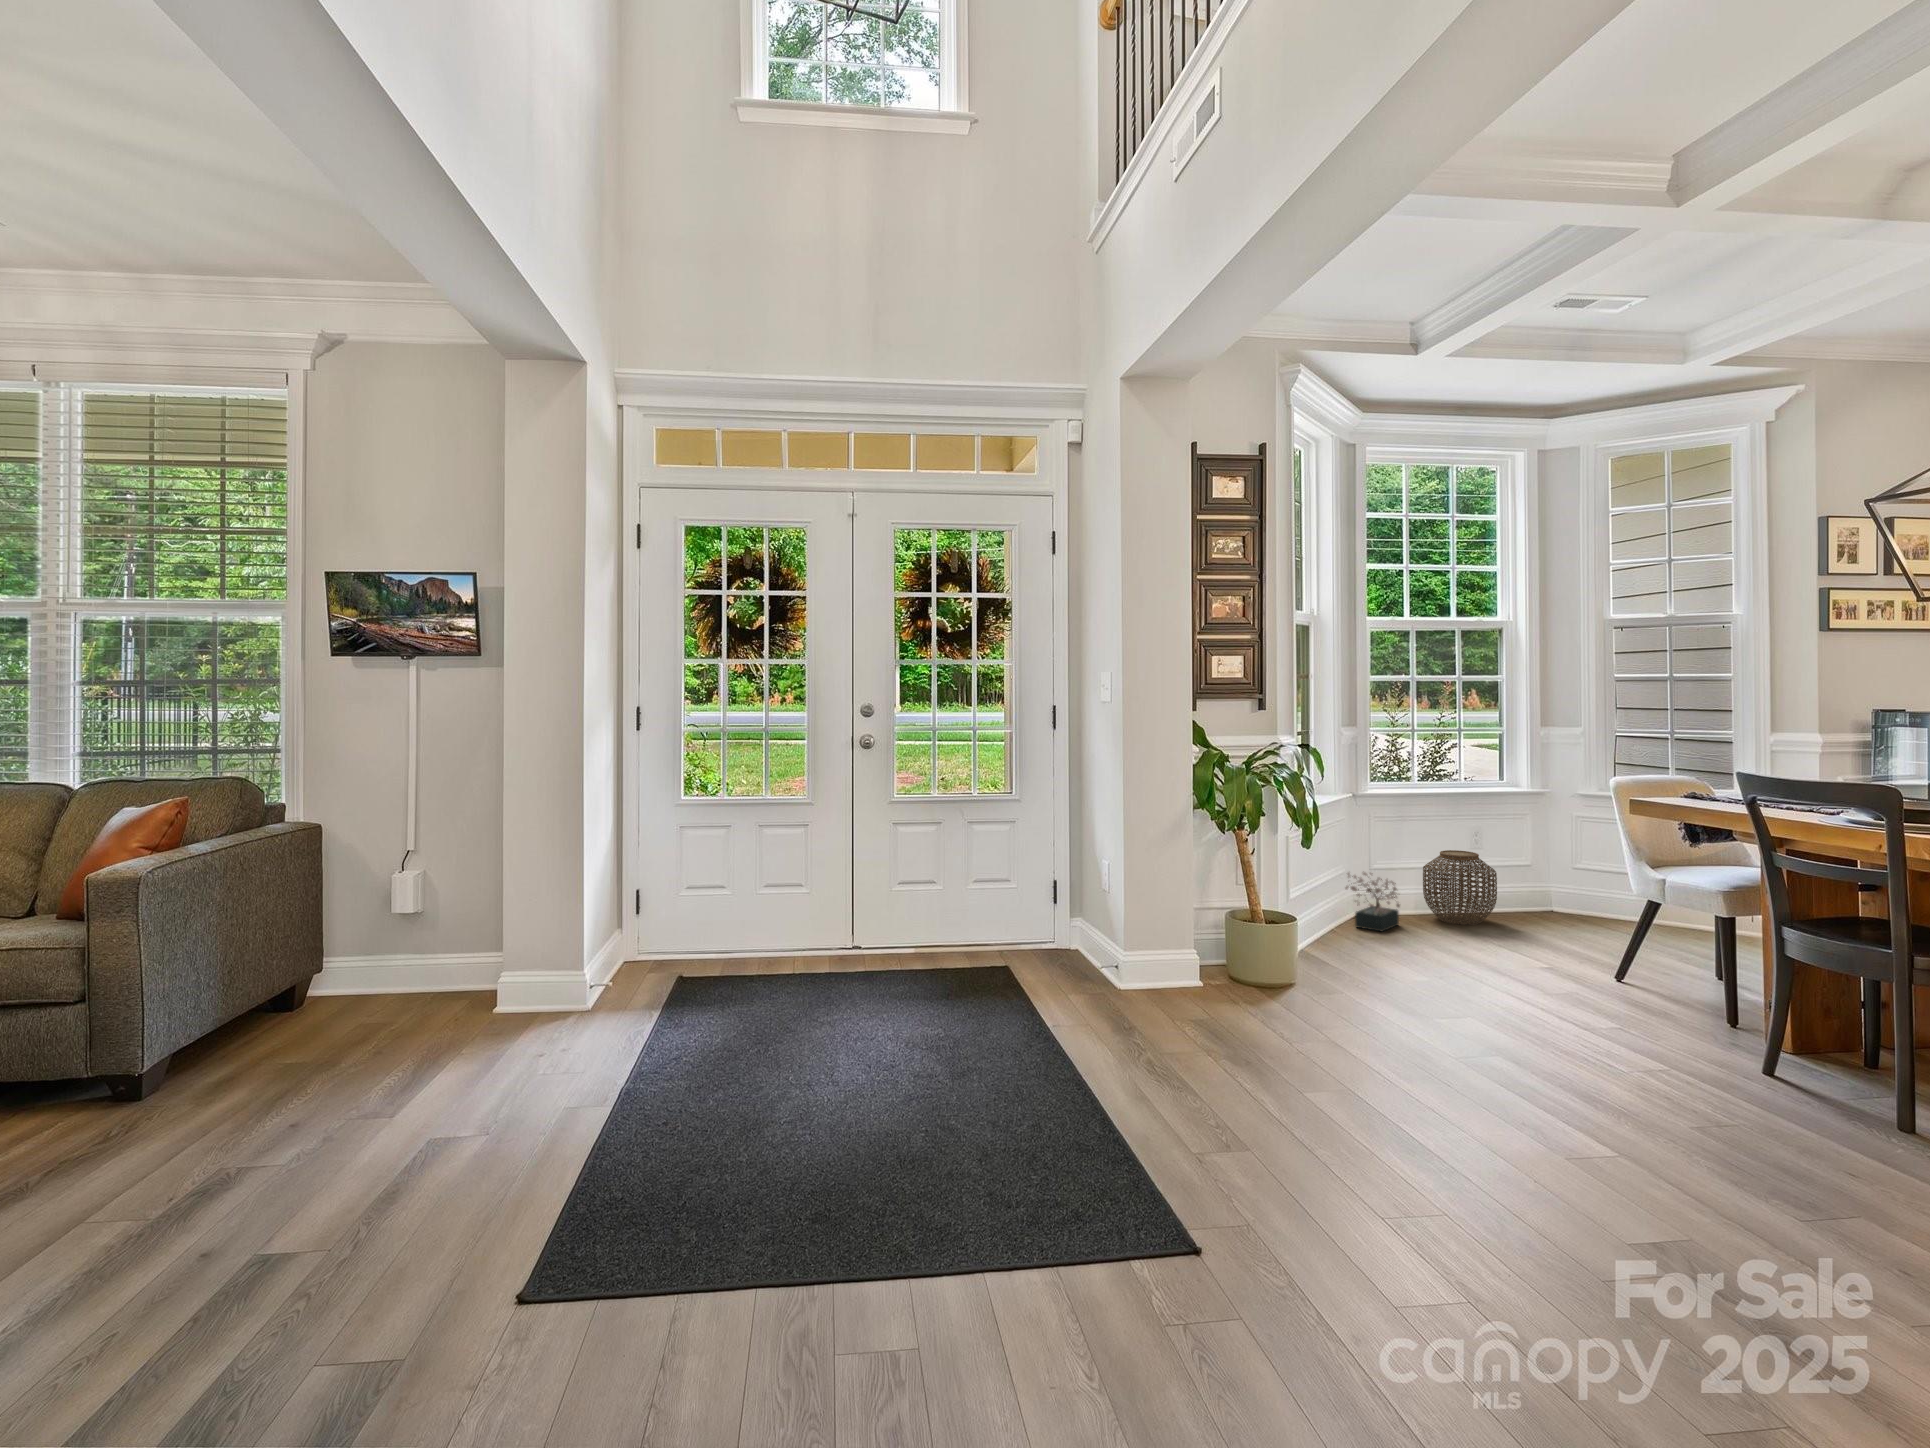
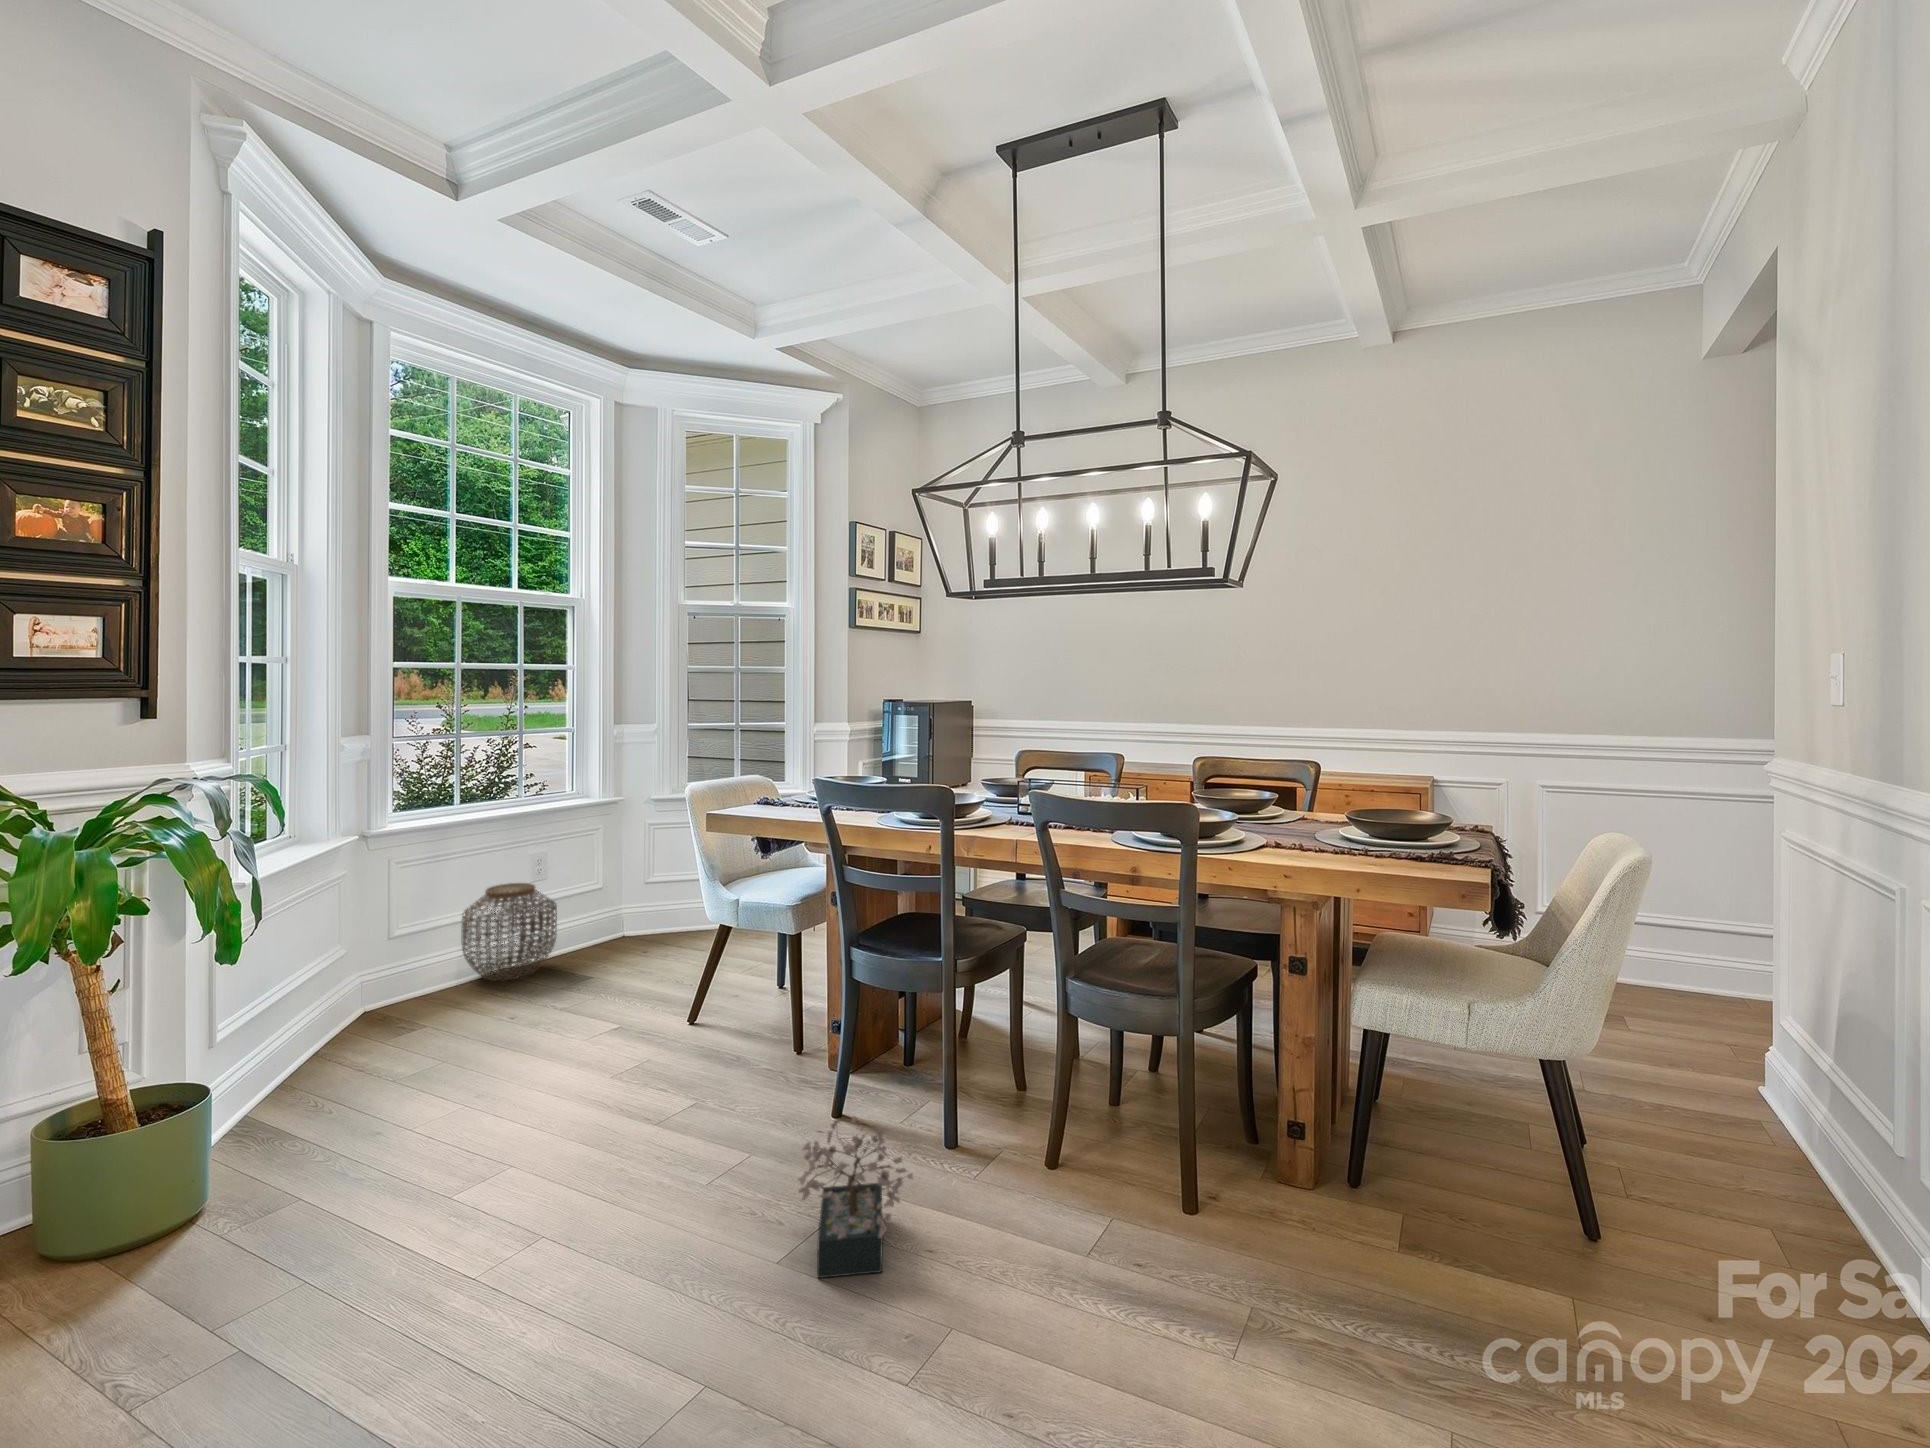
decorative plant: present [1345,872,1400,931] -> present [798,1116,913,1278]

